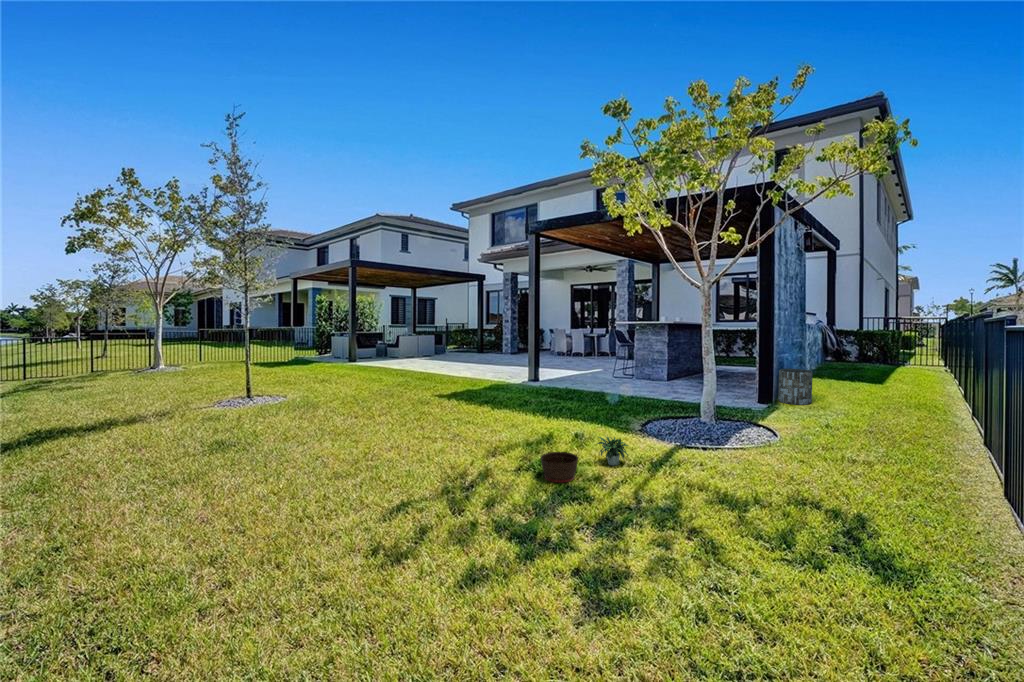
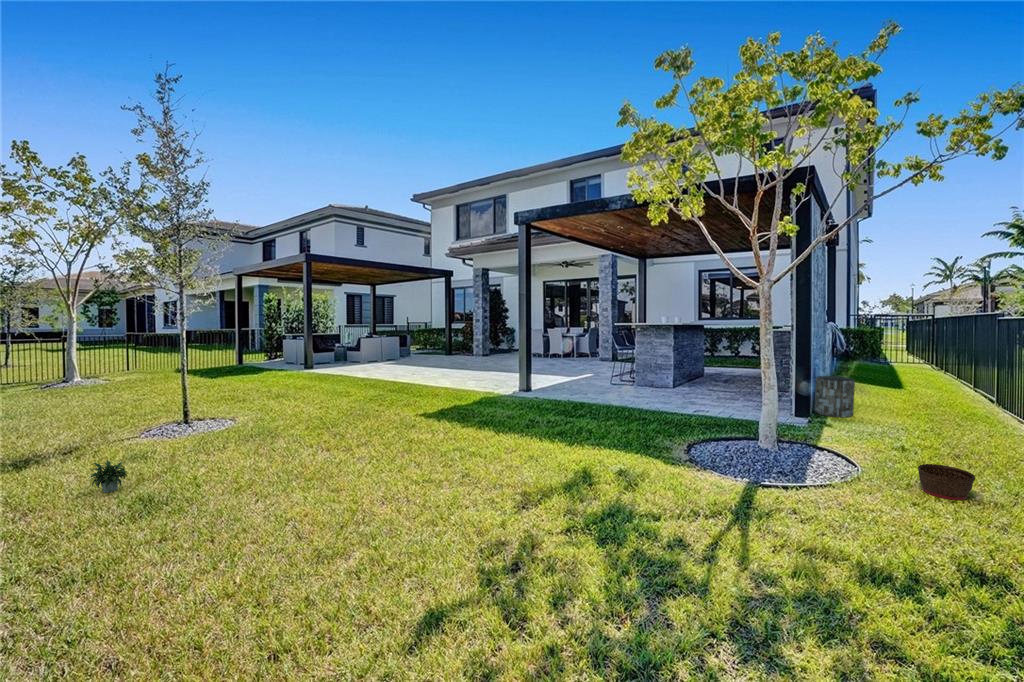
potted plant: present [597,437,628,465] -> present [90,460,127,493]
basket: present [541,452,578,483] -> present [918,464,975,500]

